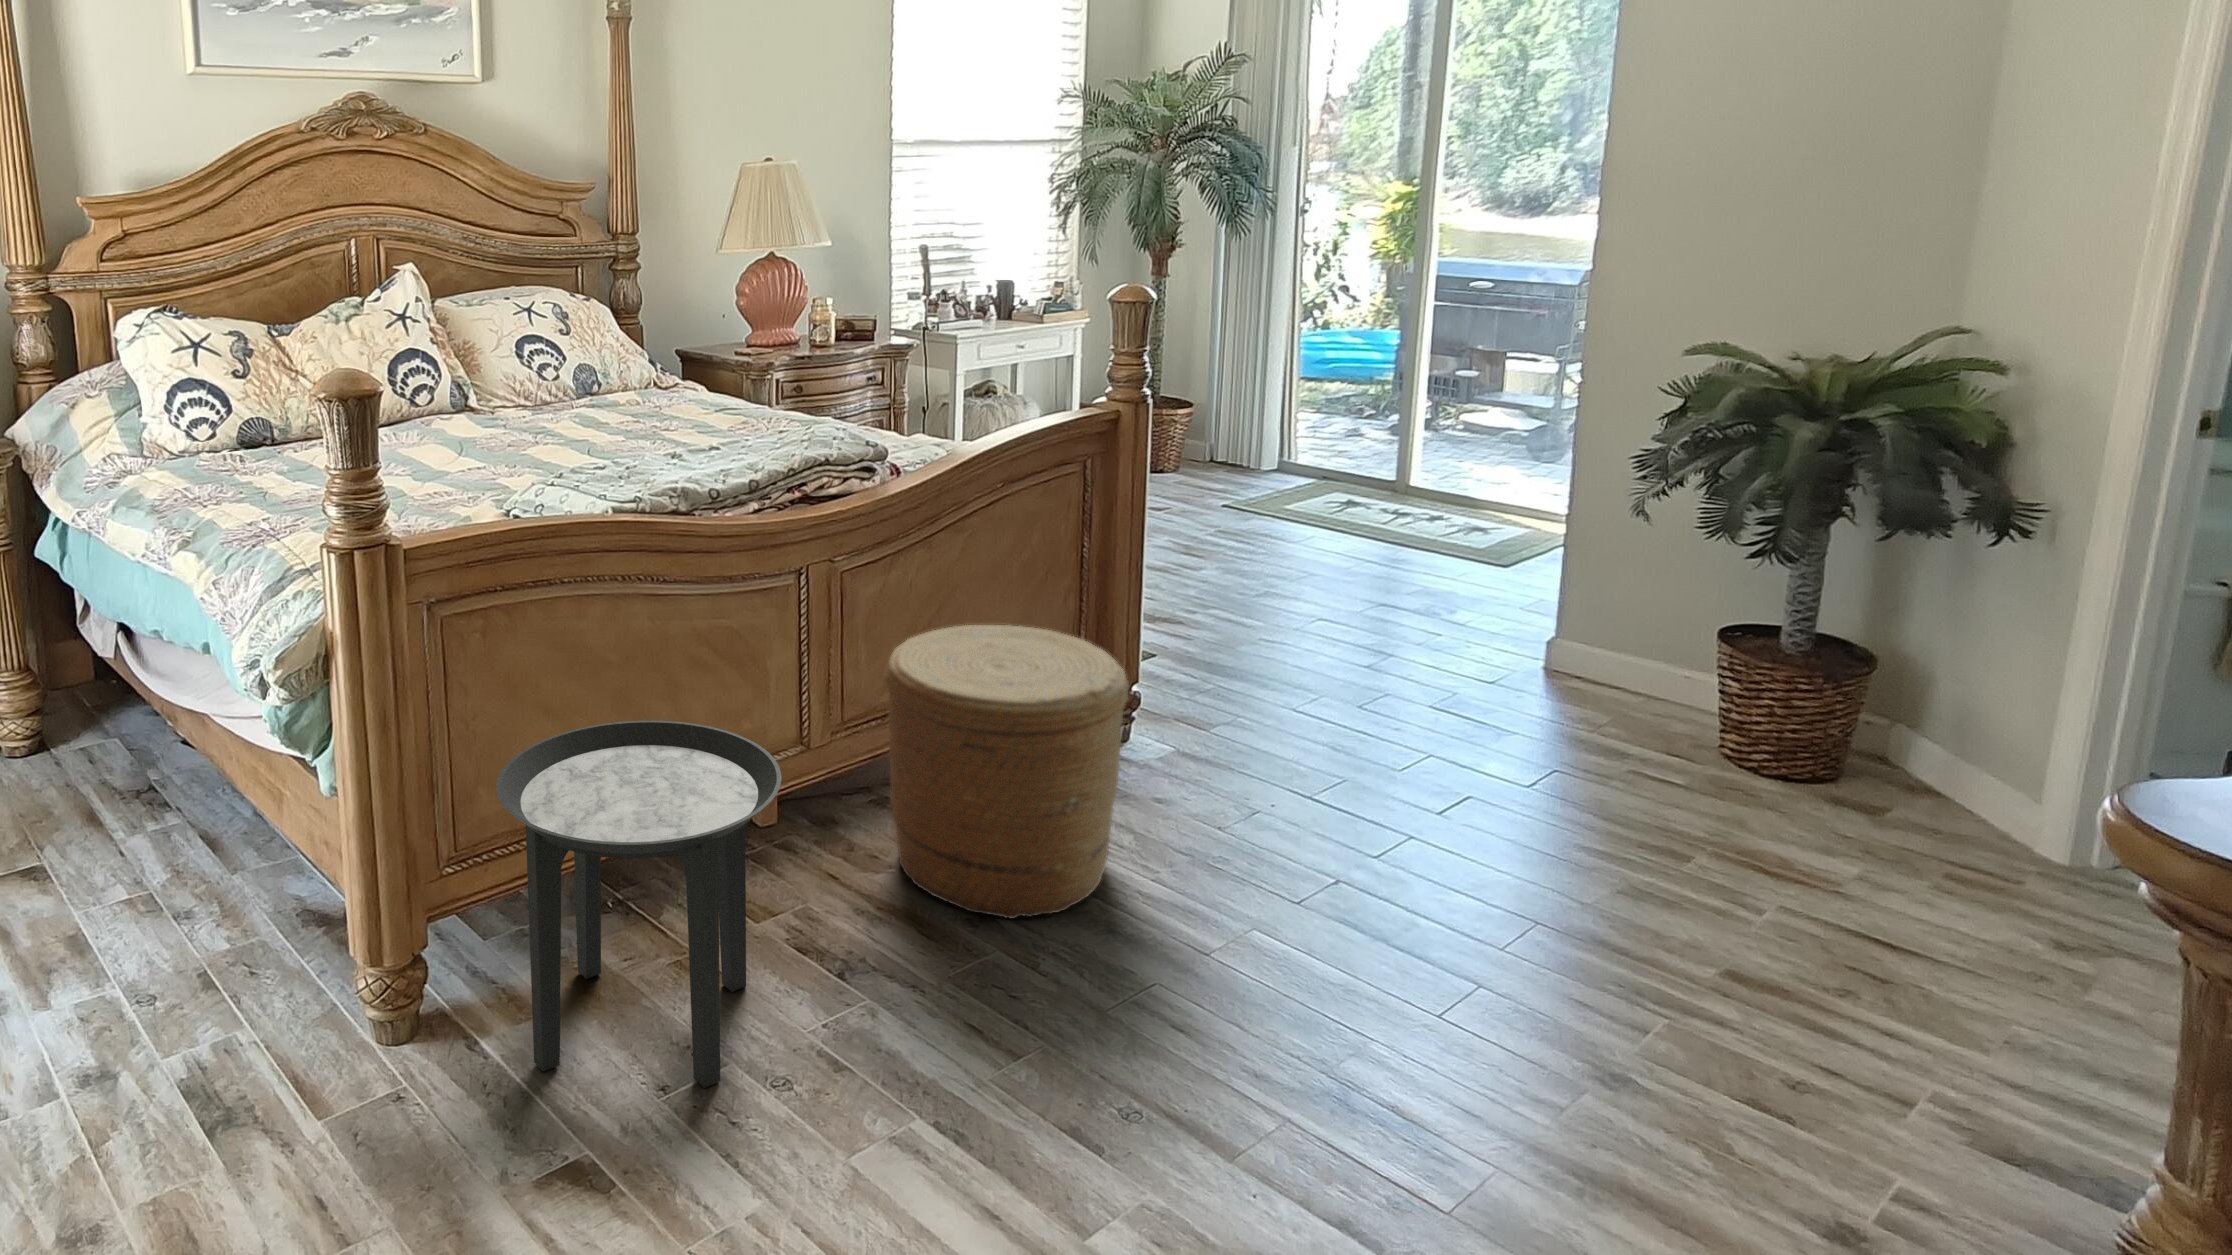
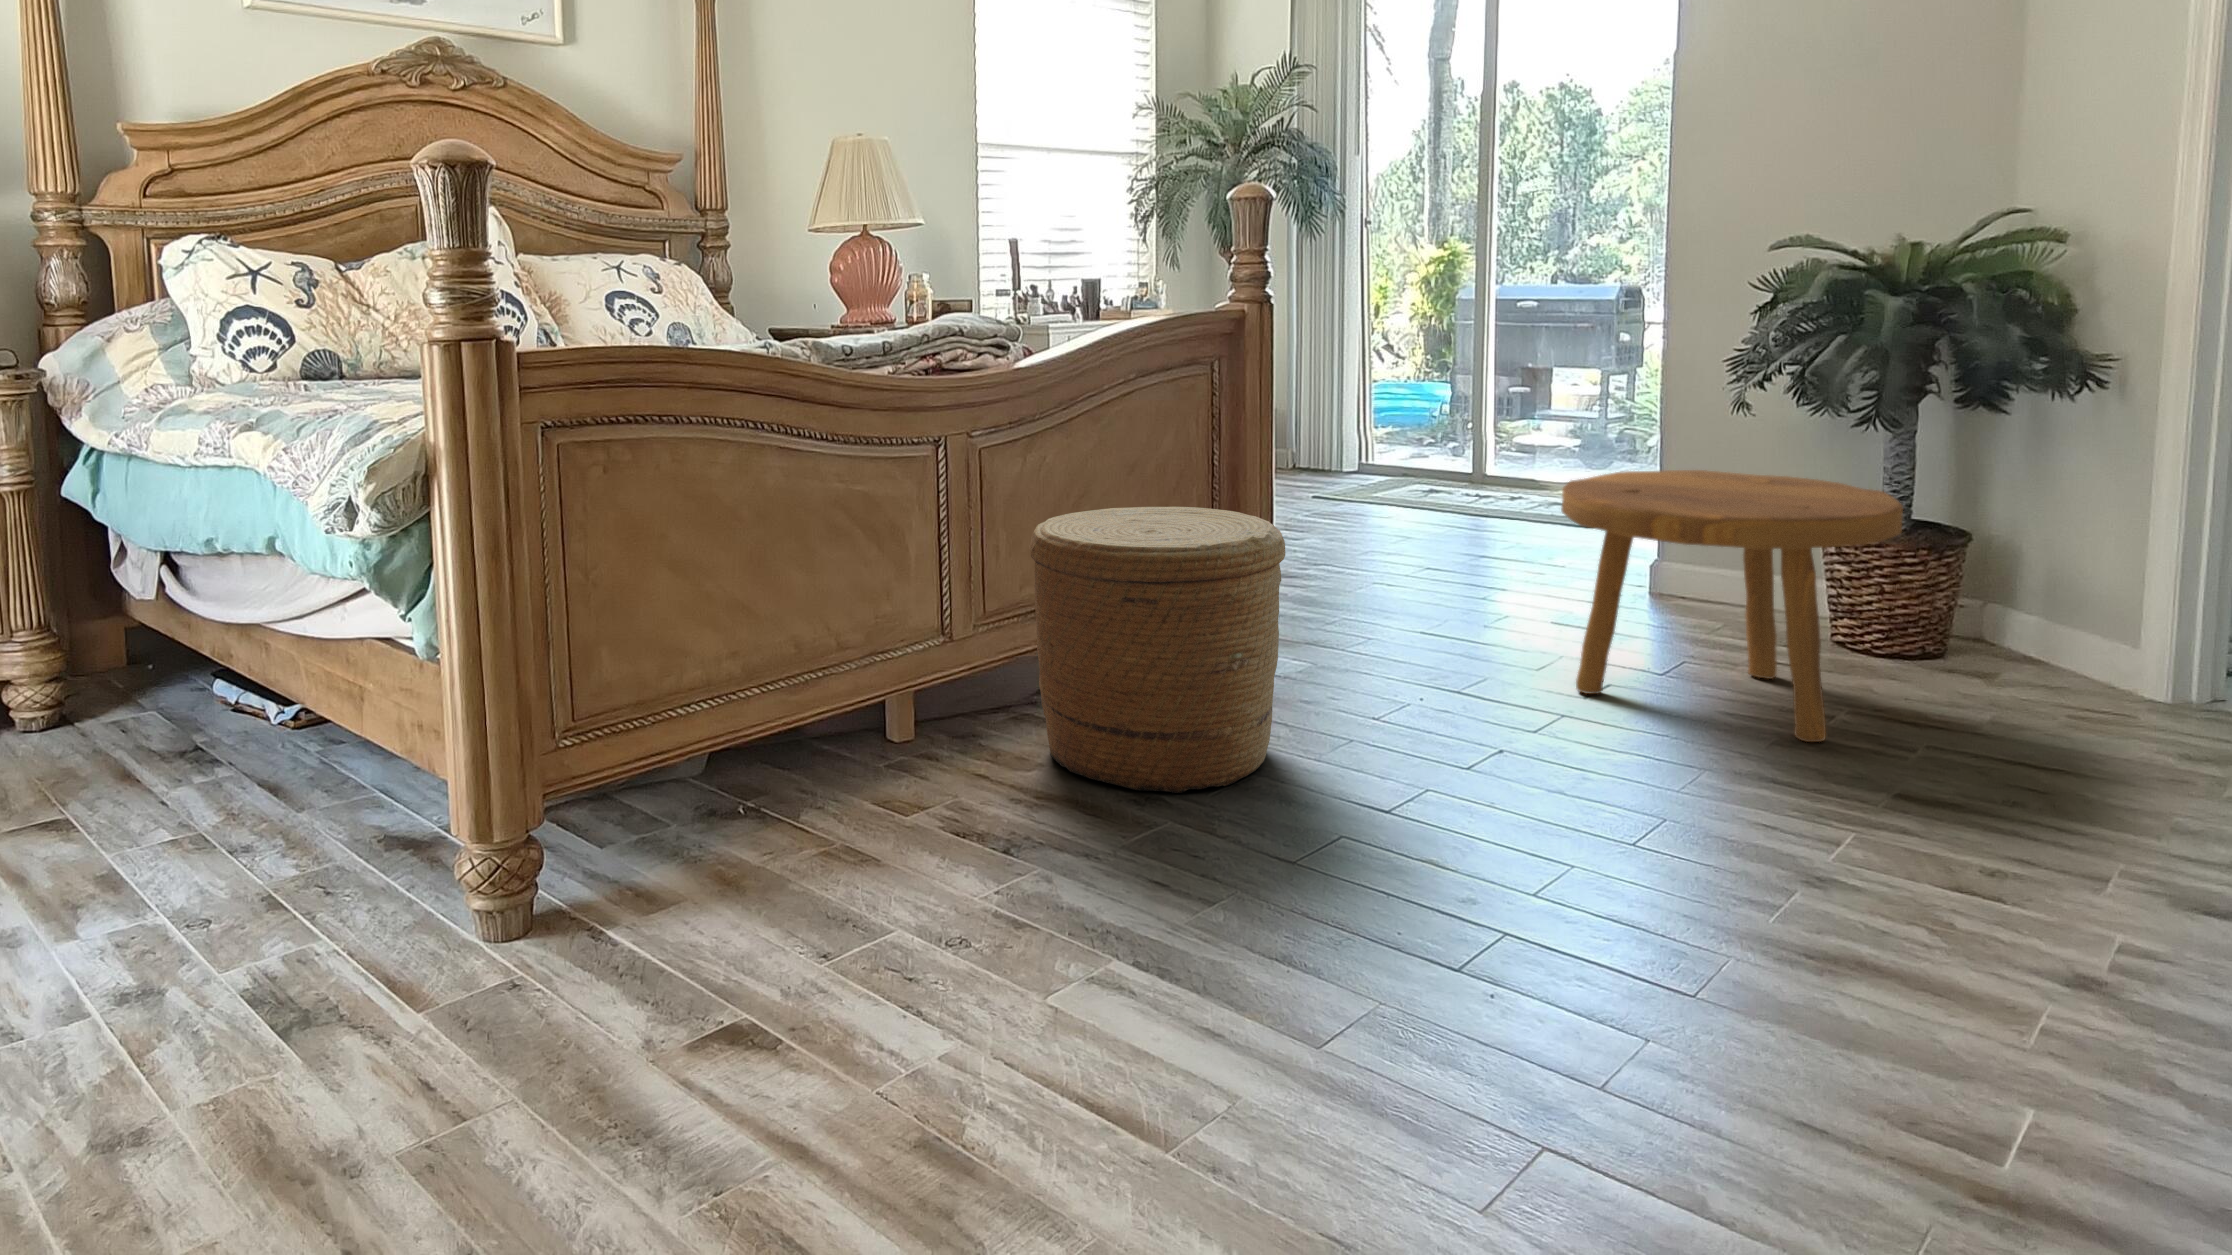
footstool: none [1426,593,1775,903] -> present [1561,470,1903,742]
side table: present [496,721,782,1088] -> none [623,575,944,951]

